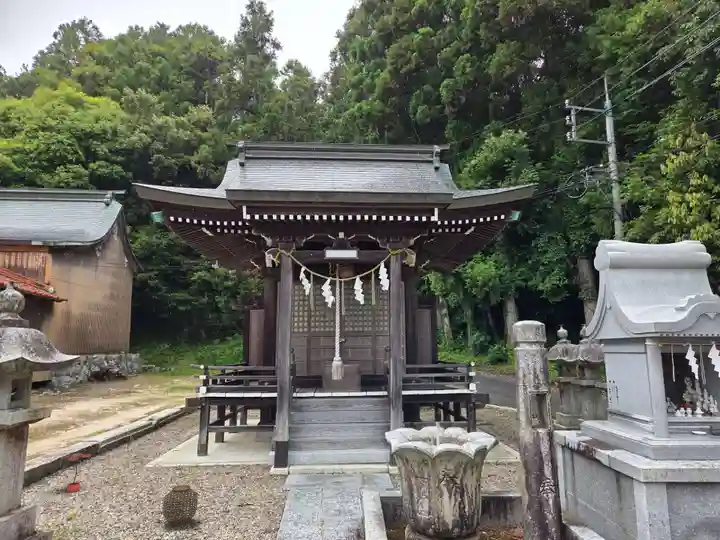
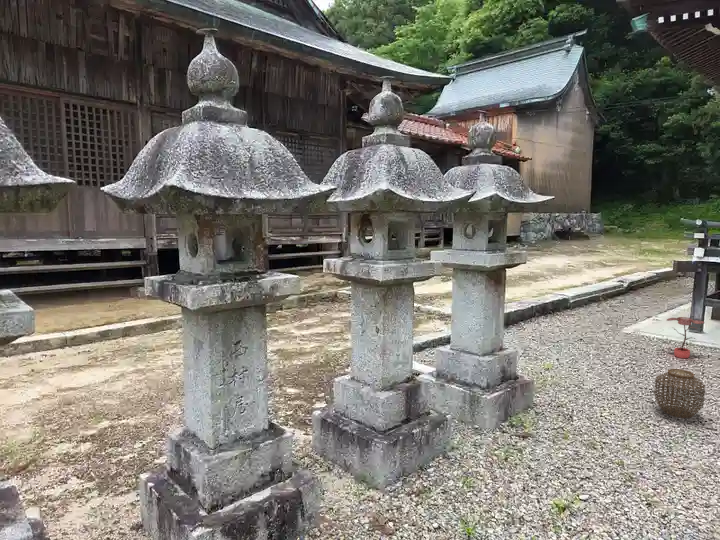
potted plant: present [61,453,91,492] -> present [667,317,704,358]

